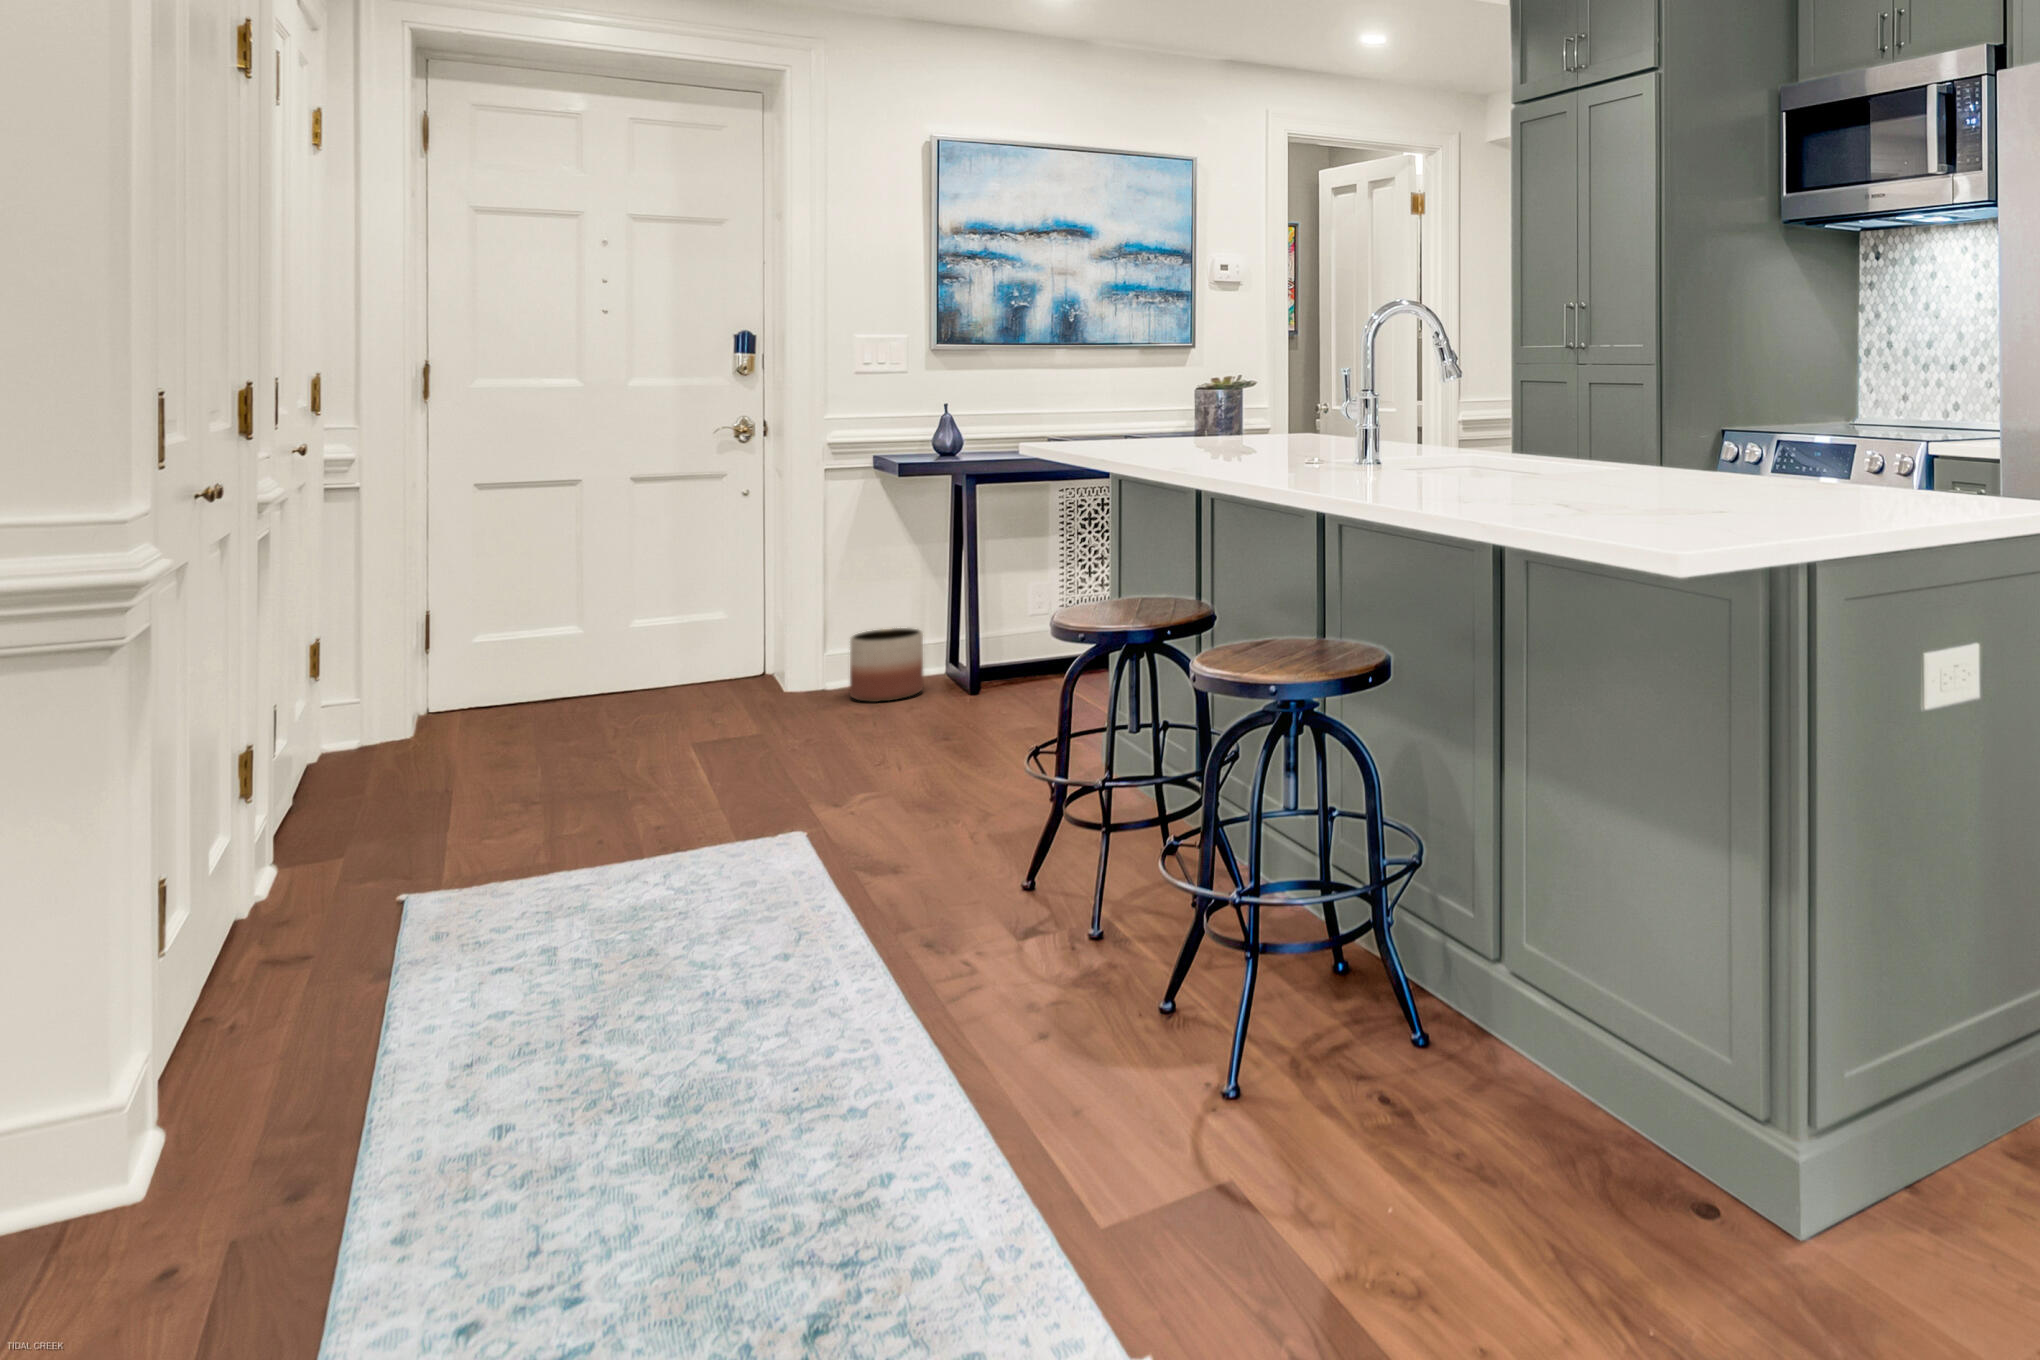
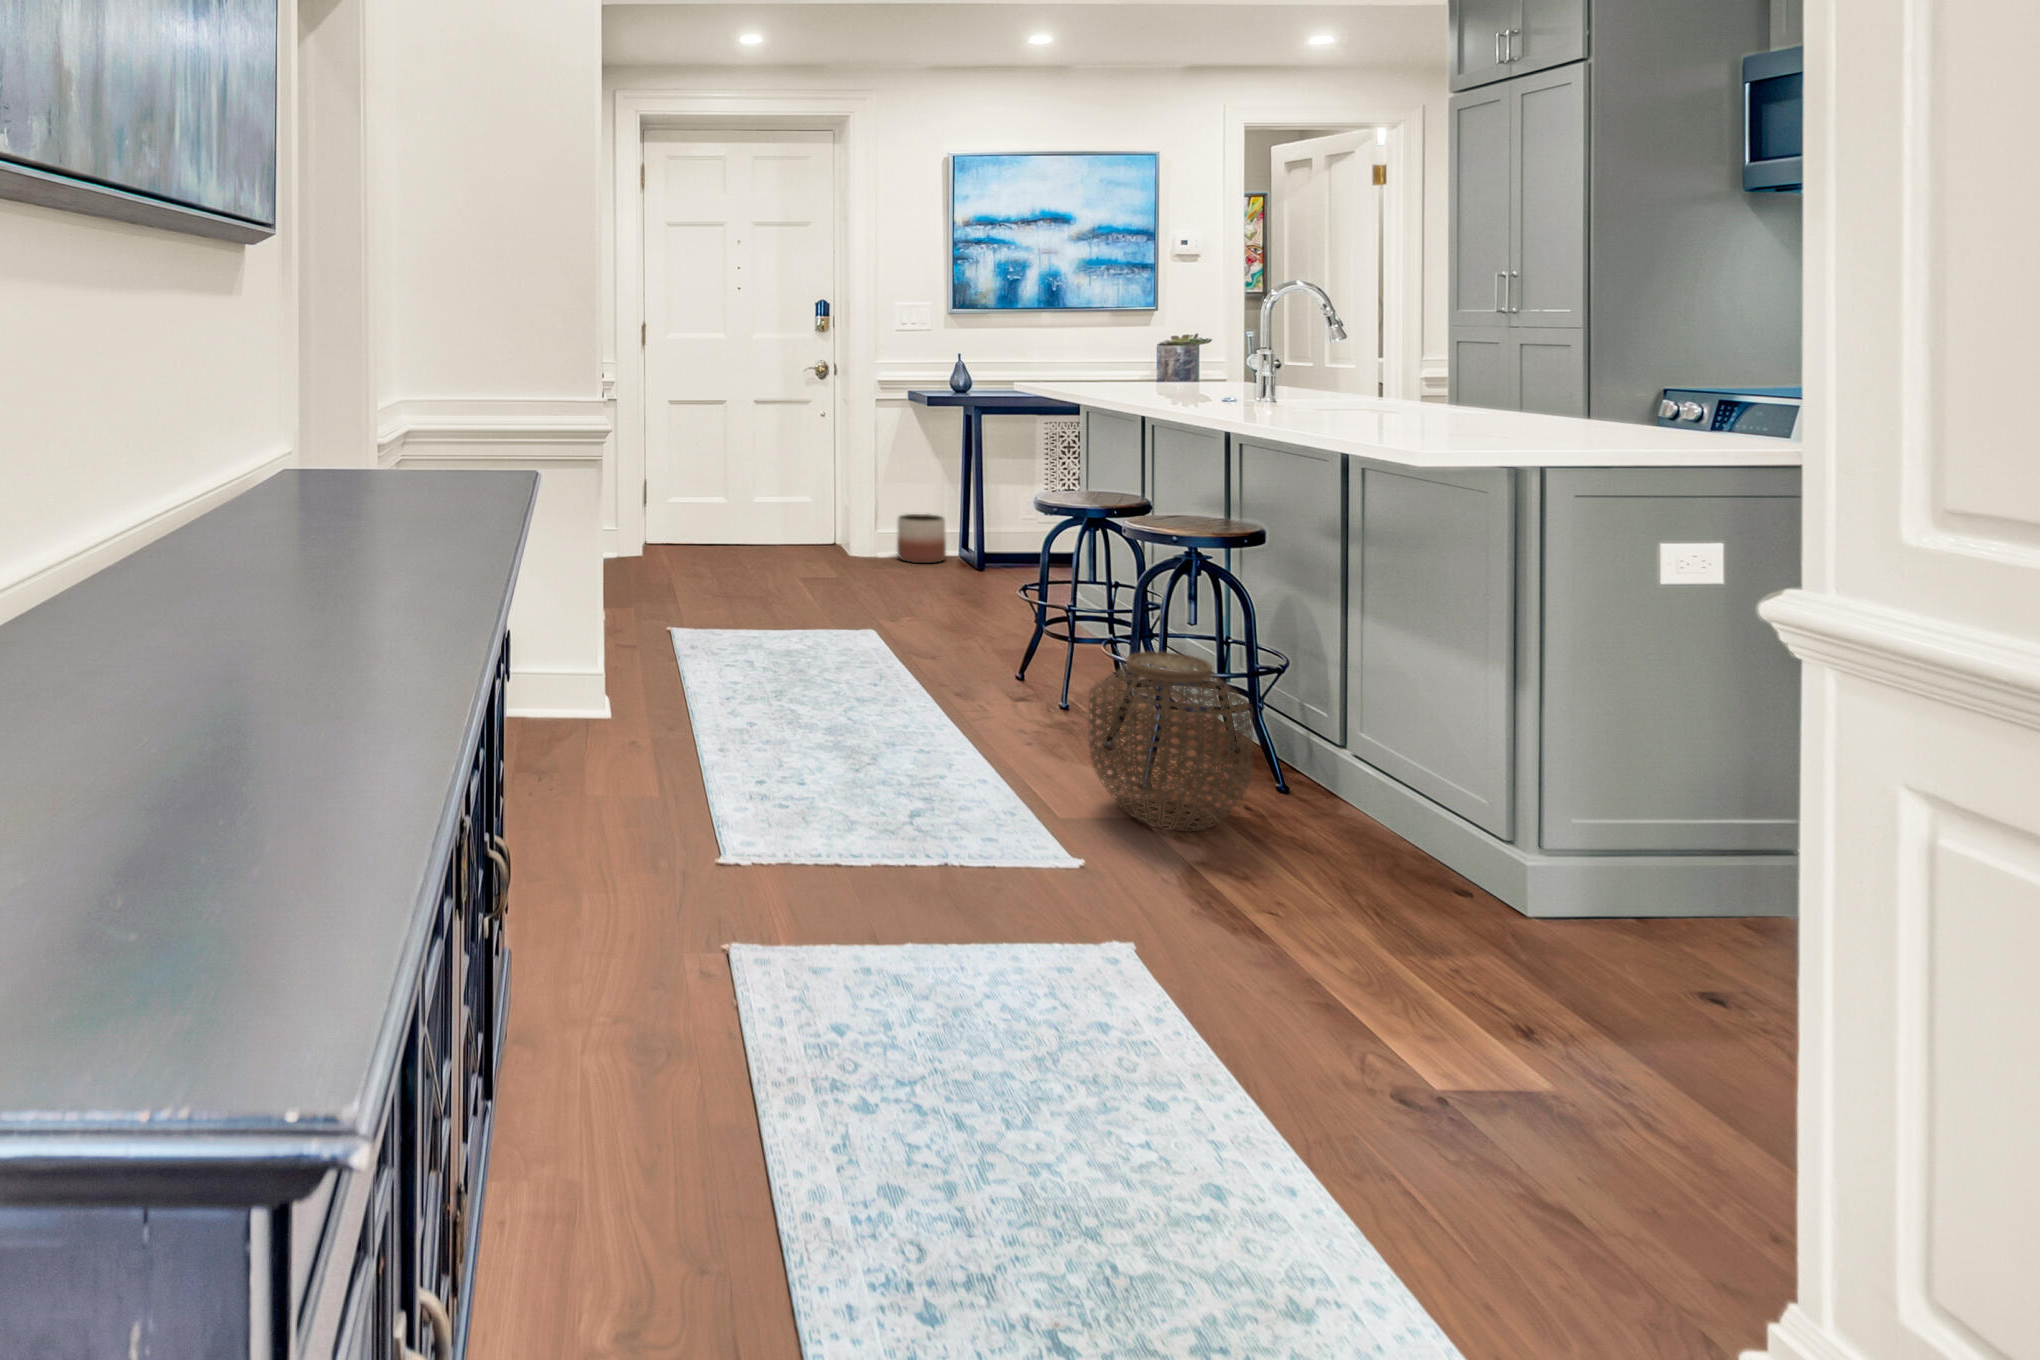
woven basket: none [1143,868,1403,1199] -> present [1089,652,1253,831]

